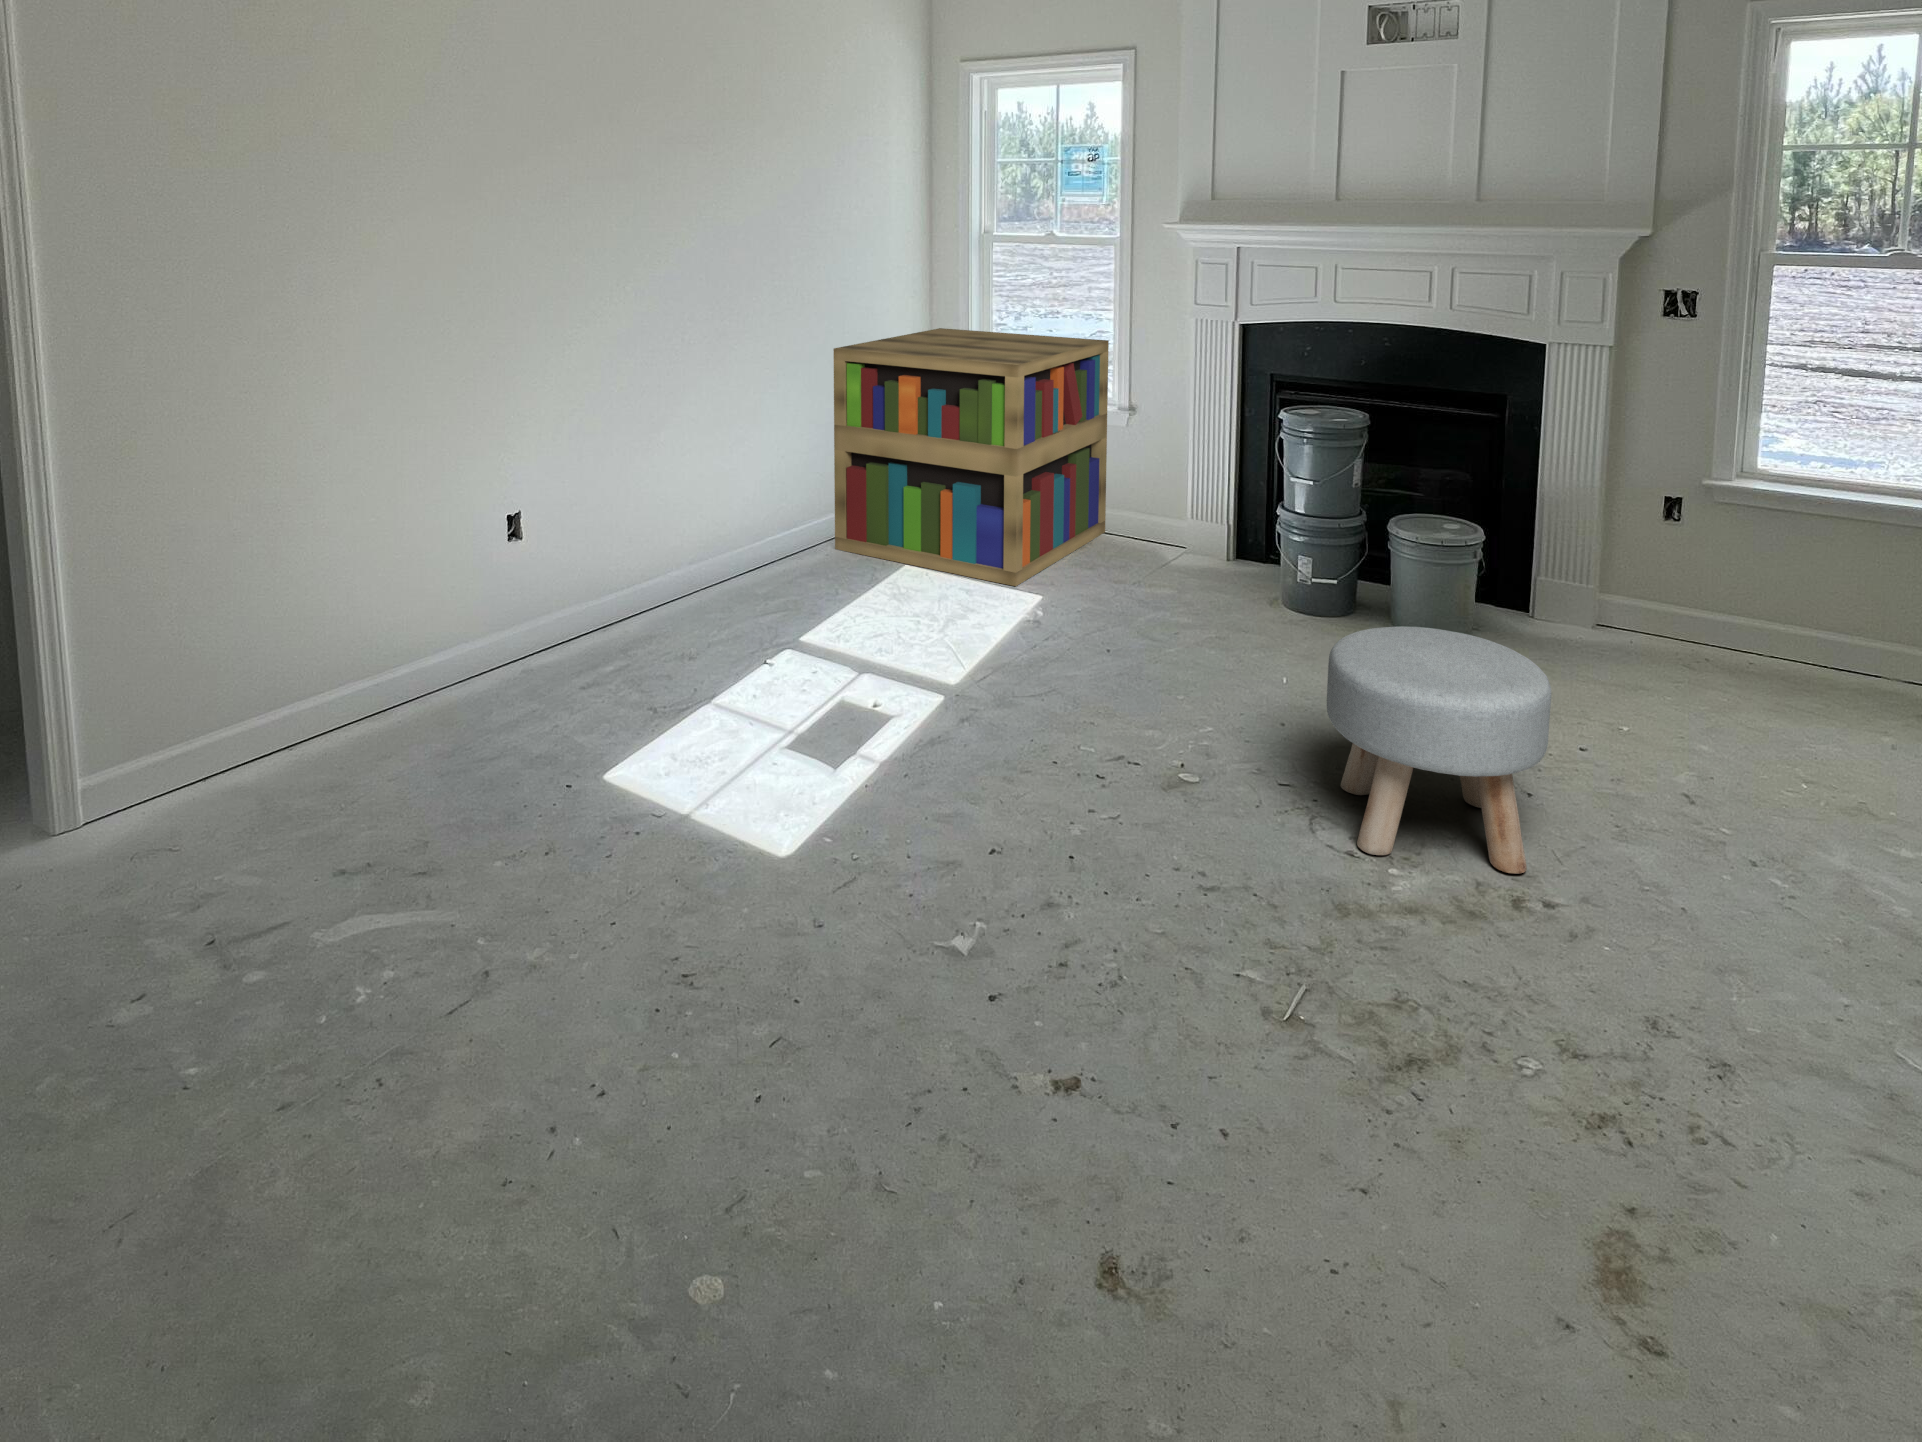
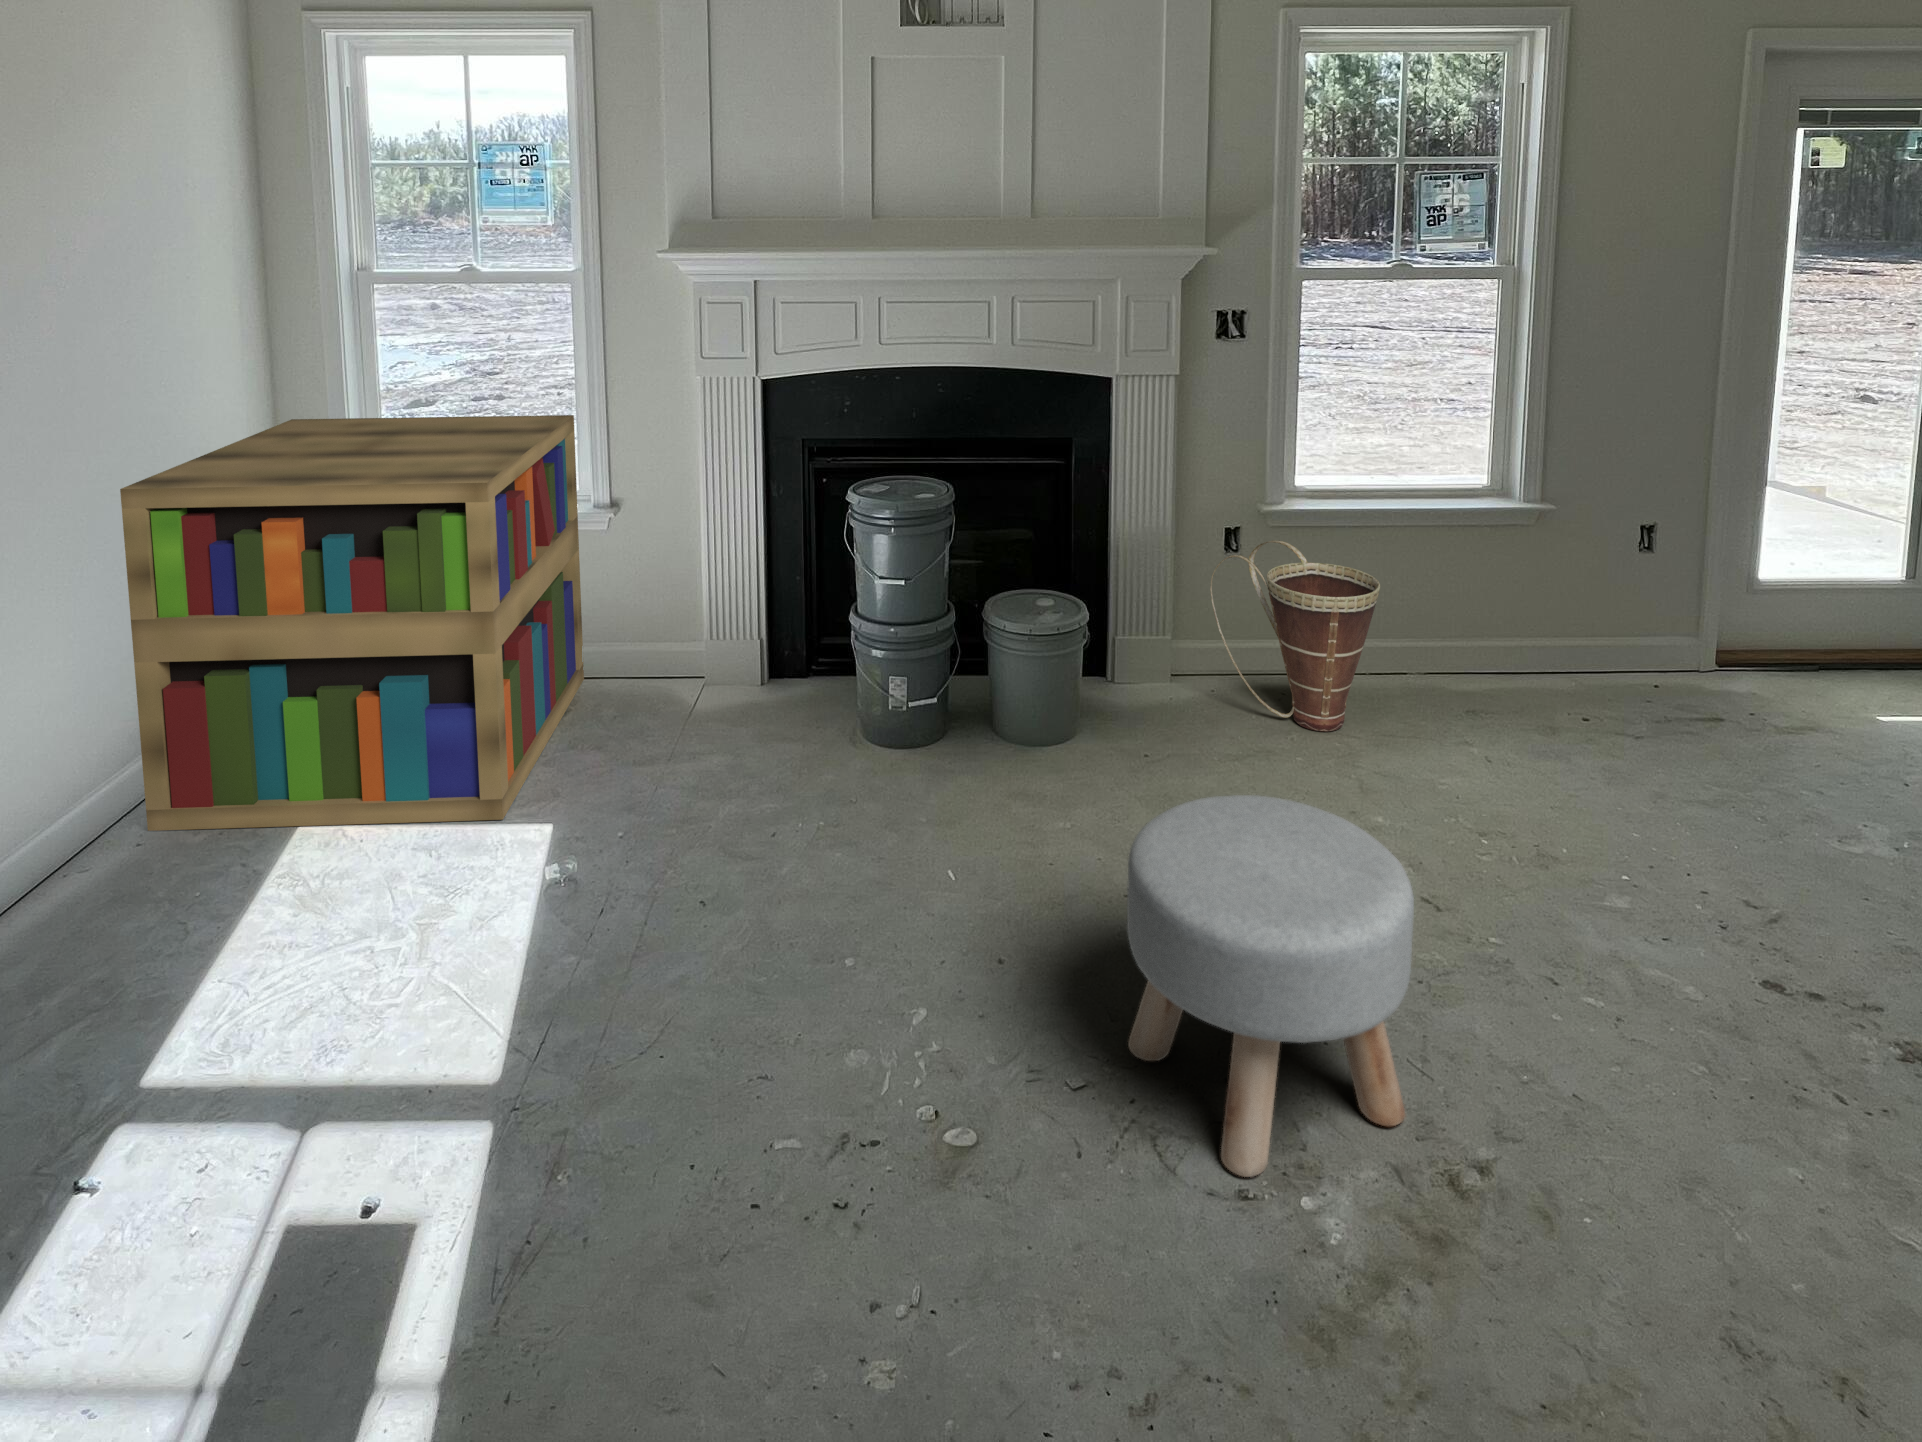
basket: none [1624,512,1800,692] -> present [1211,541,1380,731]

